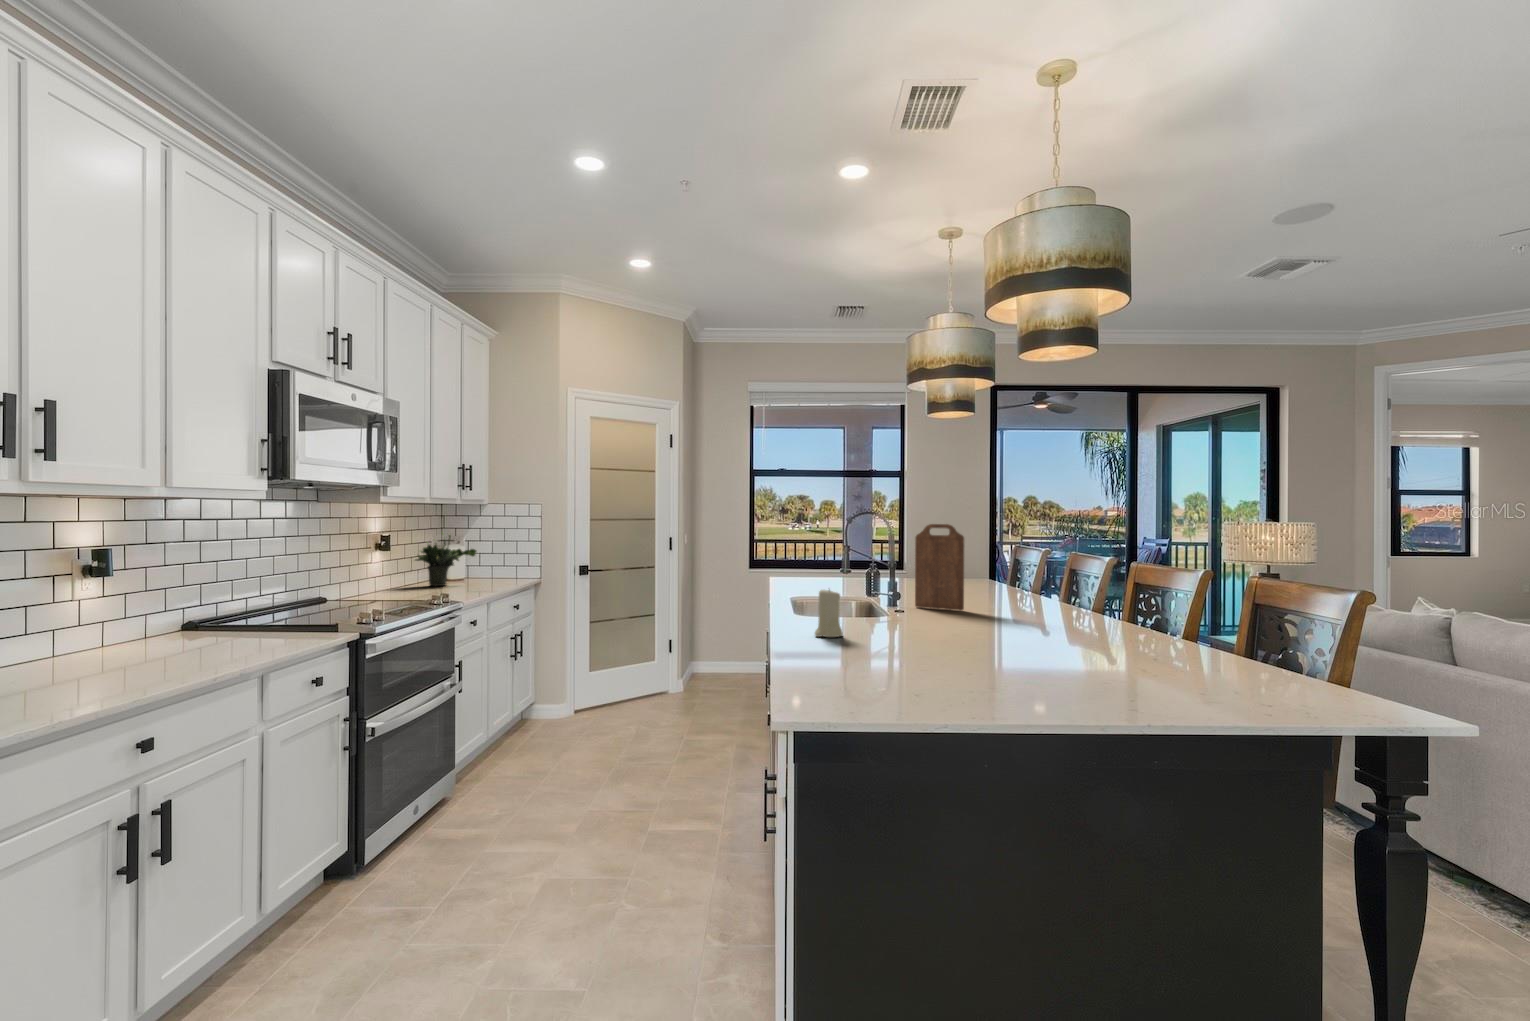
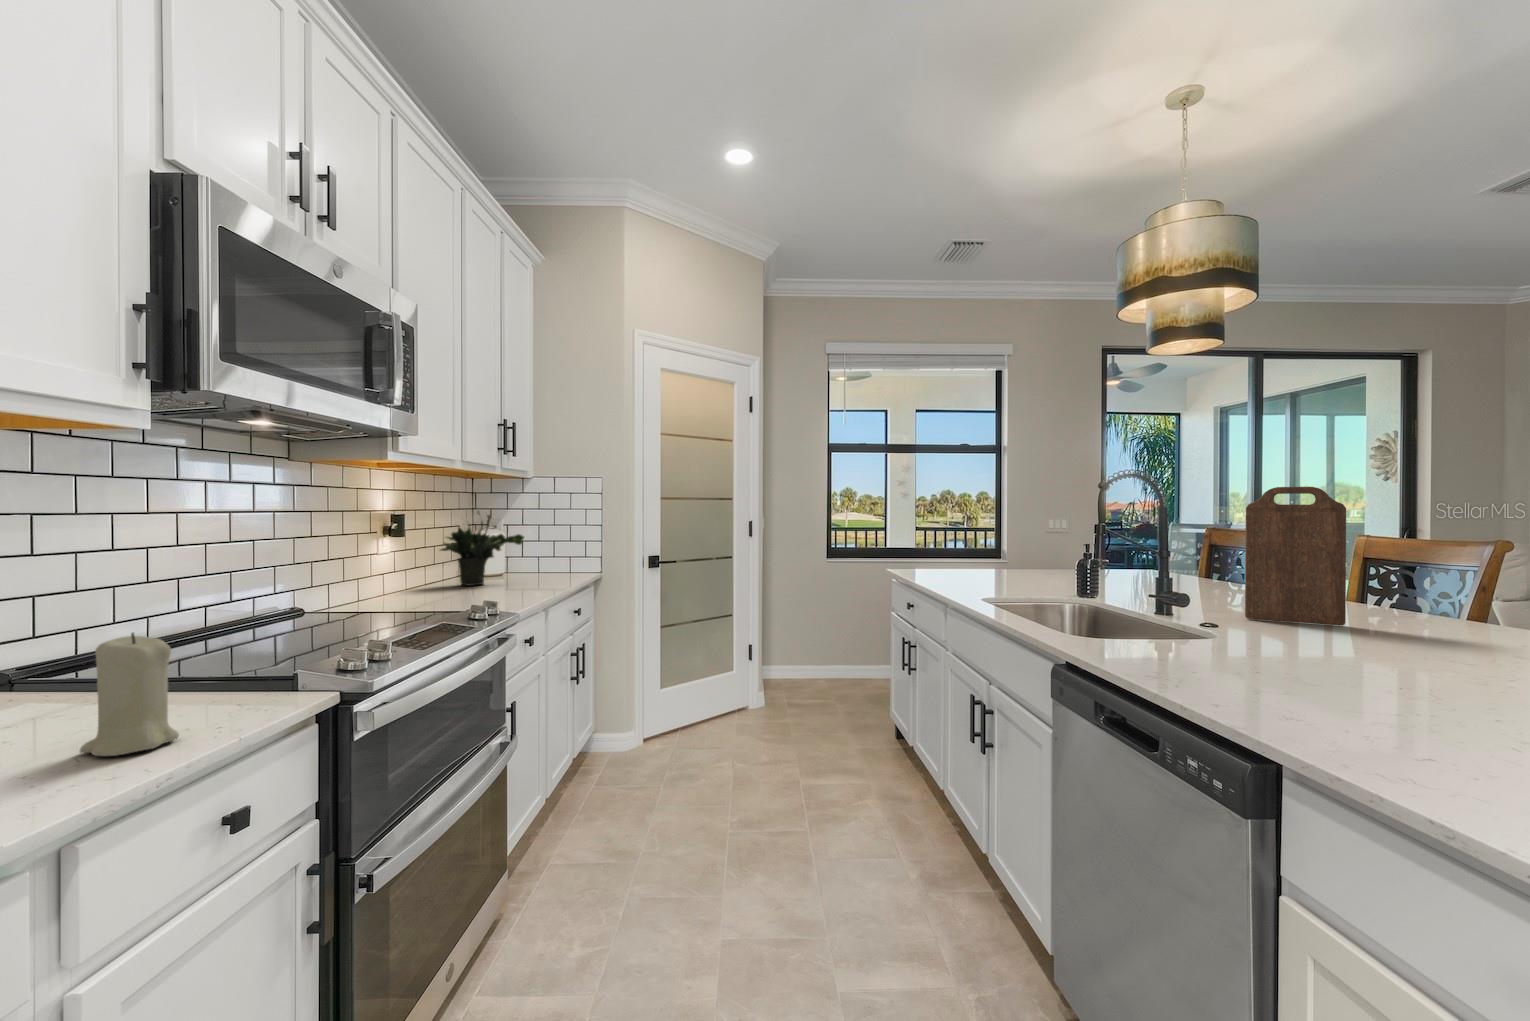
candle: present [815,590,843,637] -> present [79,633,179,756]

